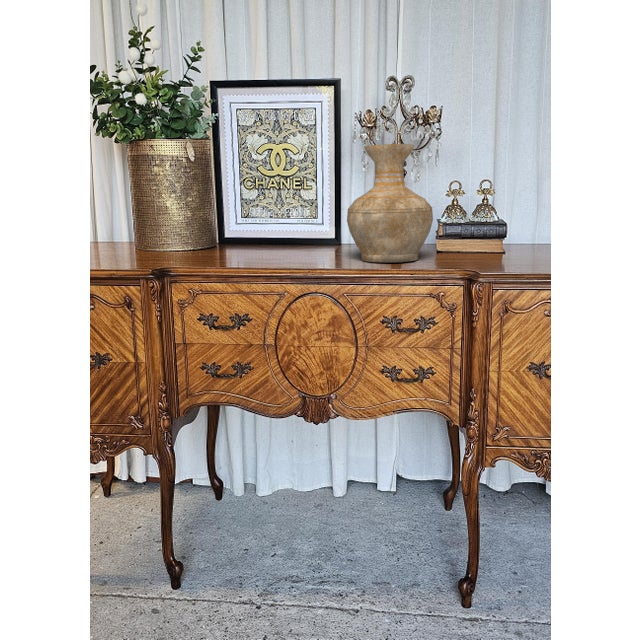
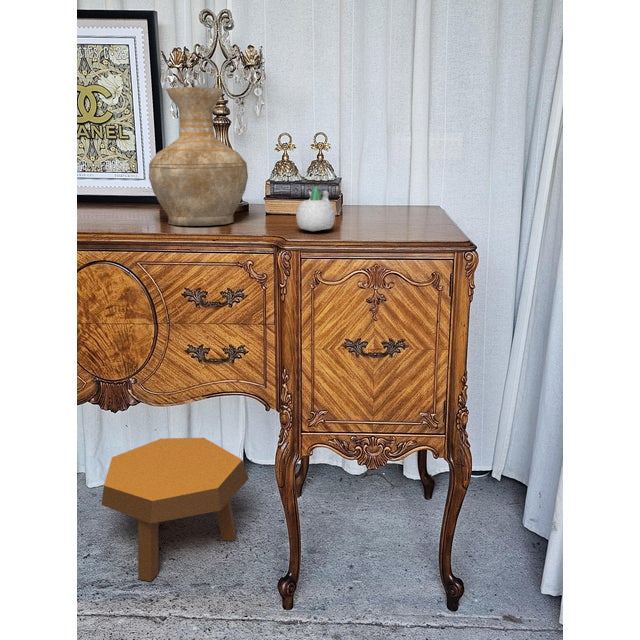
succulent planter: none [482,227,517,266] -> present [296,187,335,231]
footstool: none [293,452,418,578] -> present [101,438,249,582]

